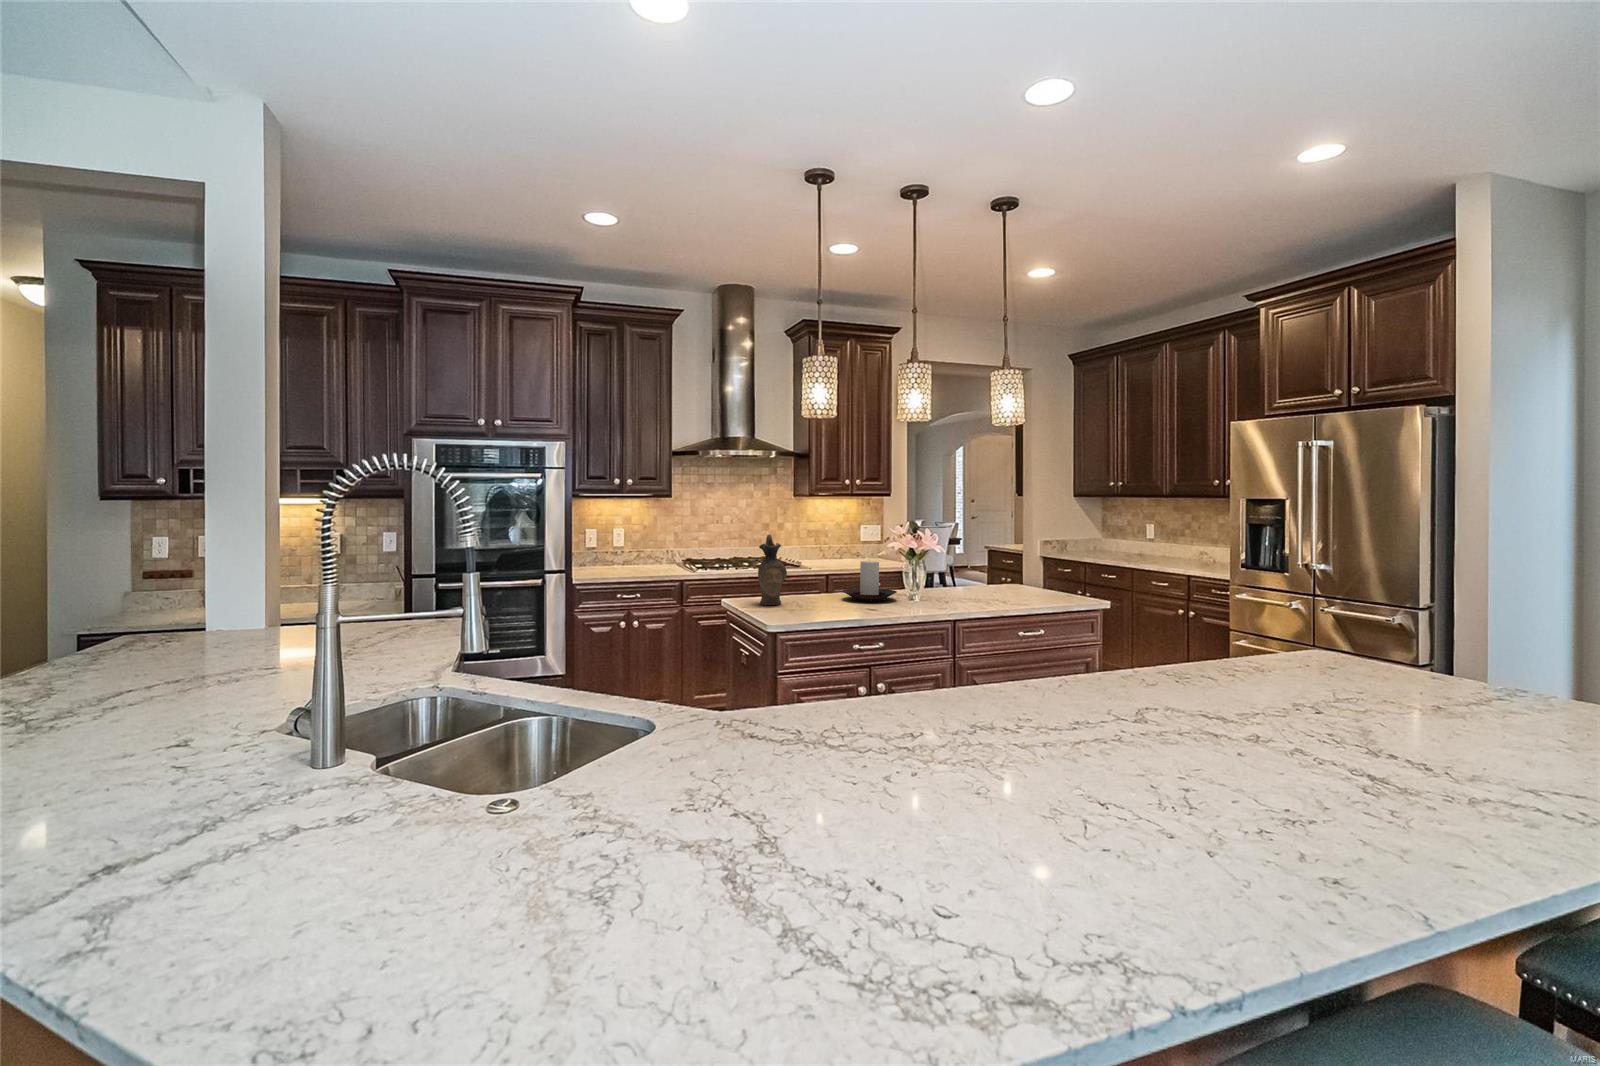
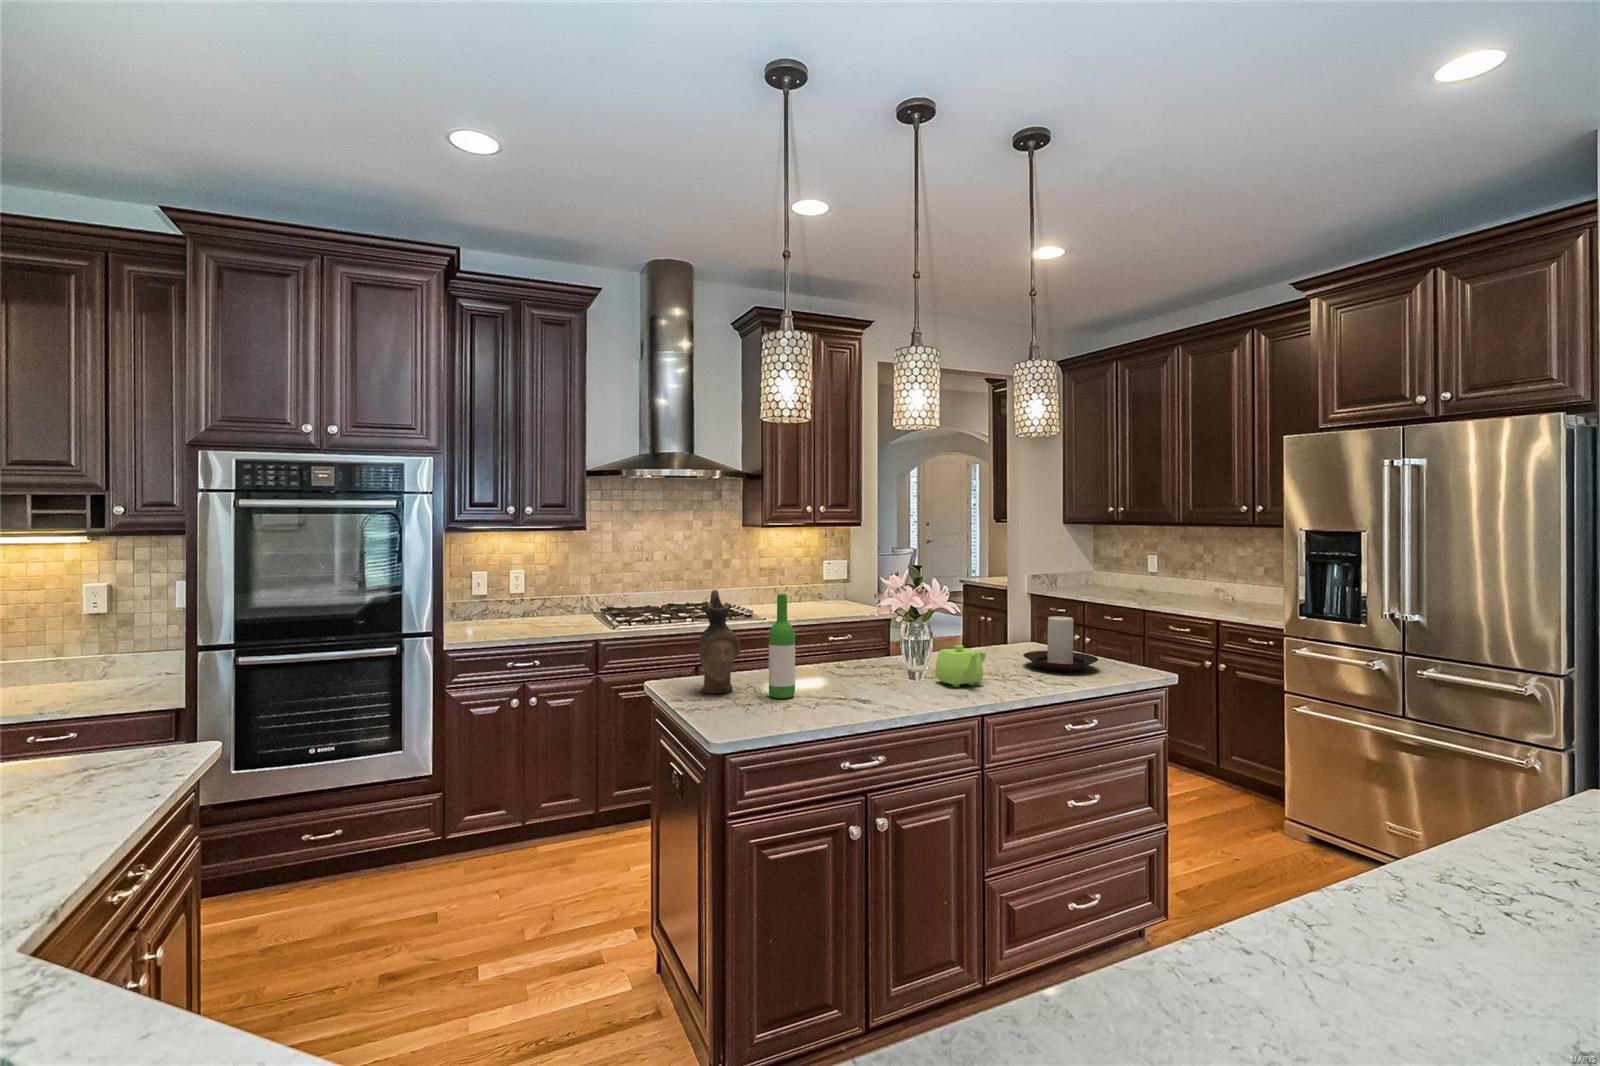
wine bottle: none [806,537,824,608] -> present [769,594,795,698]
candle holder: present [842,560,897,601] -> present [1023,616,1098,672]
teapot: none [927,576,964,605] -> present [935,645,986,687]

